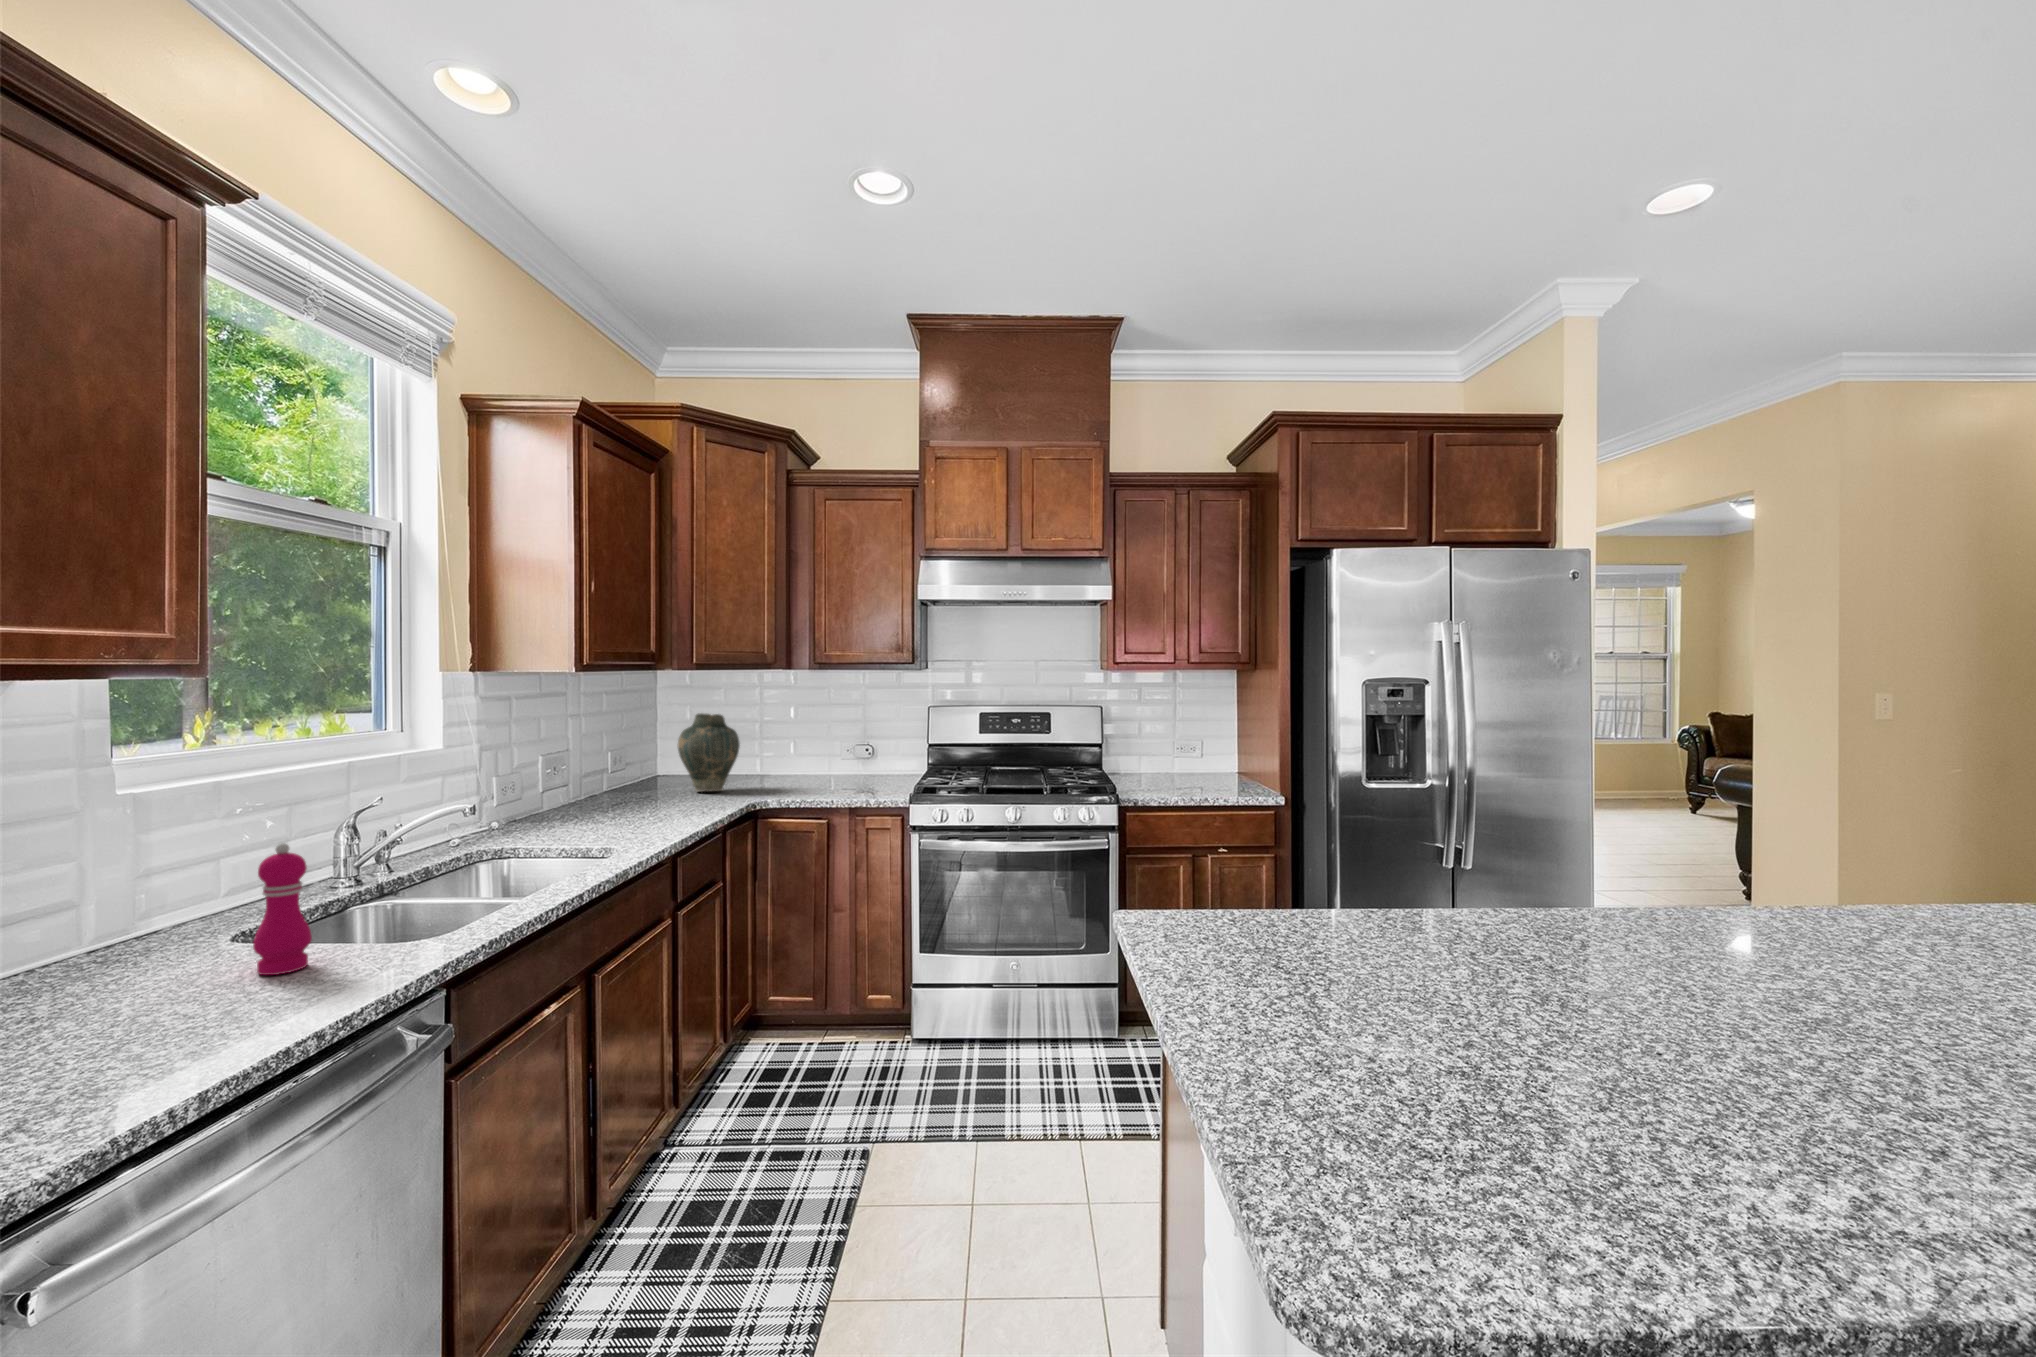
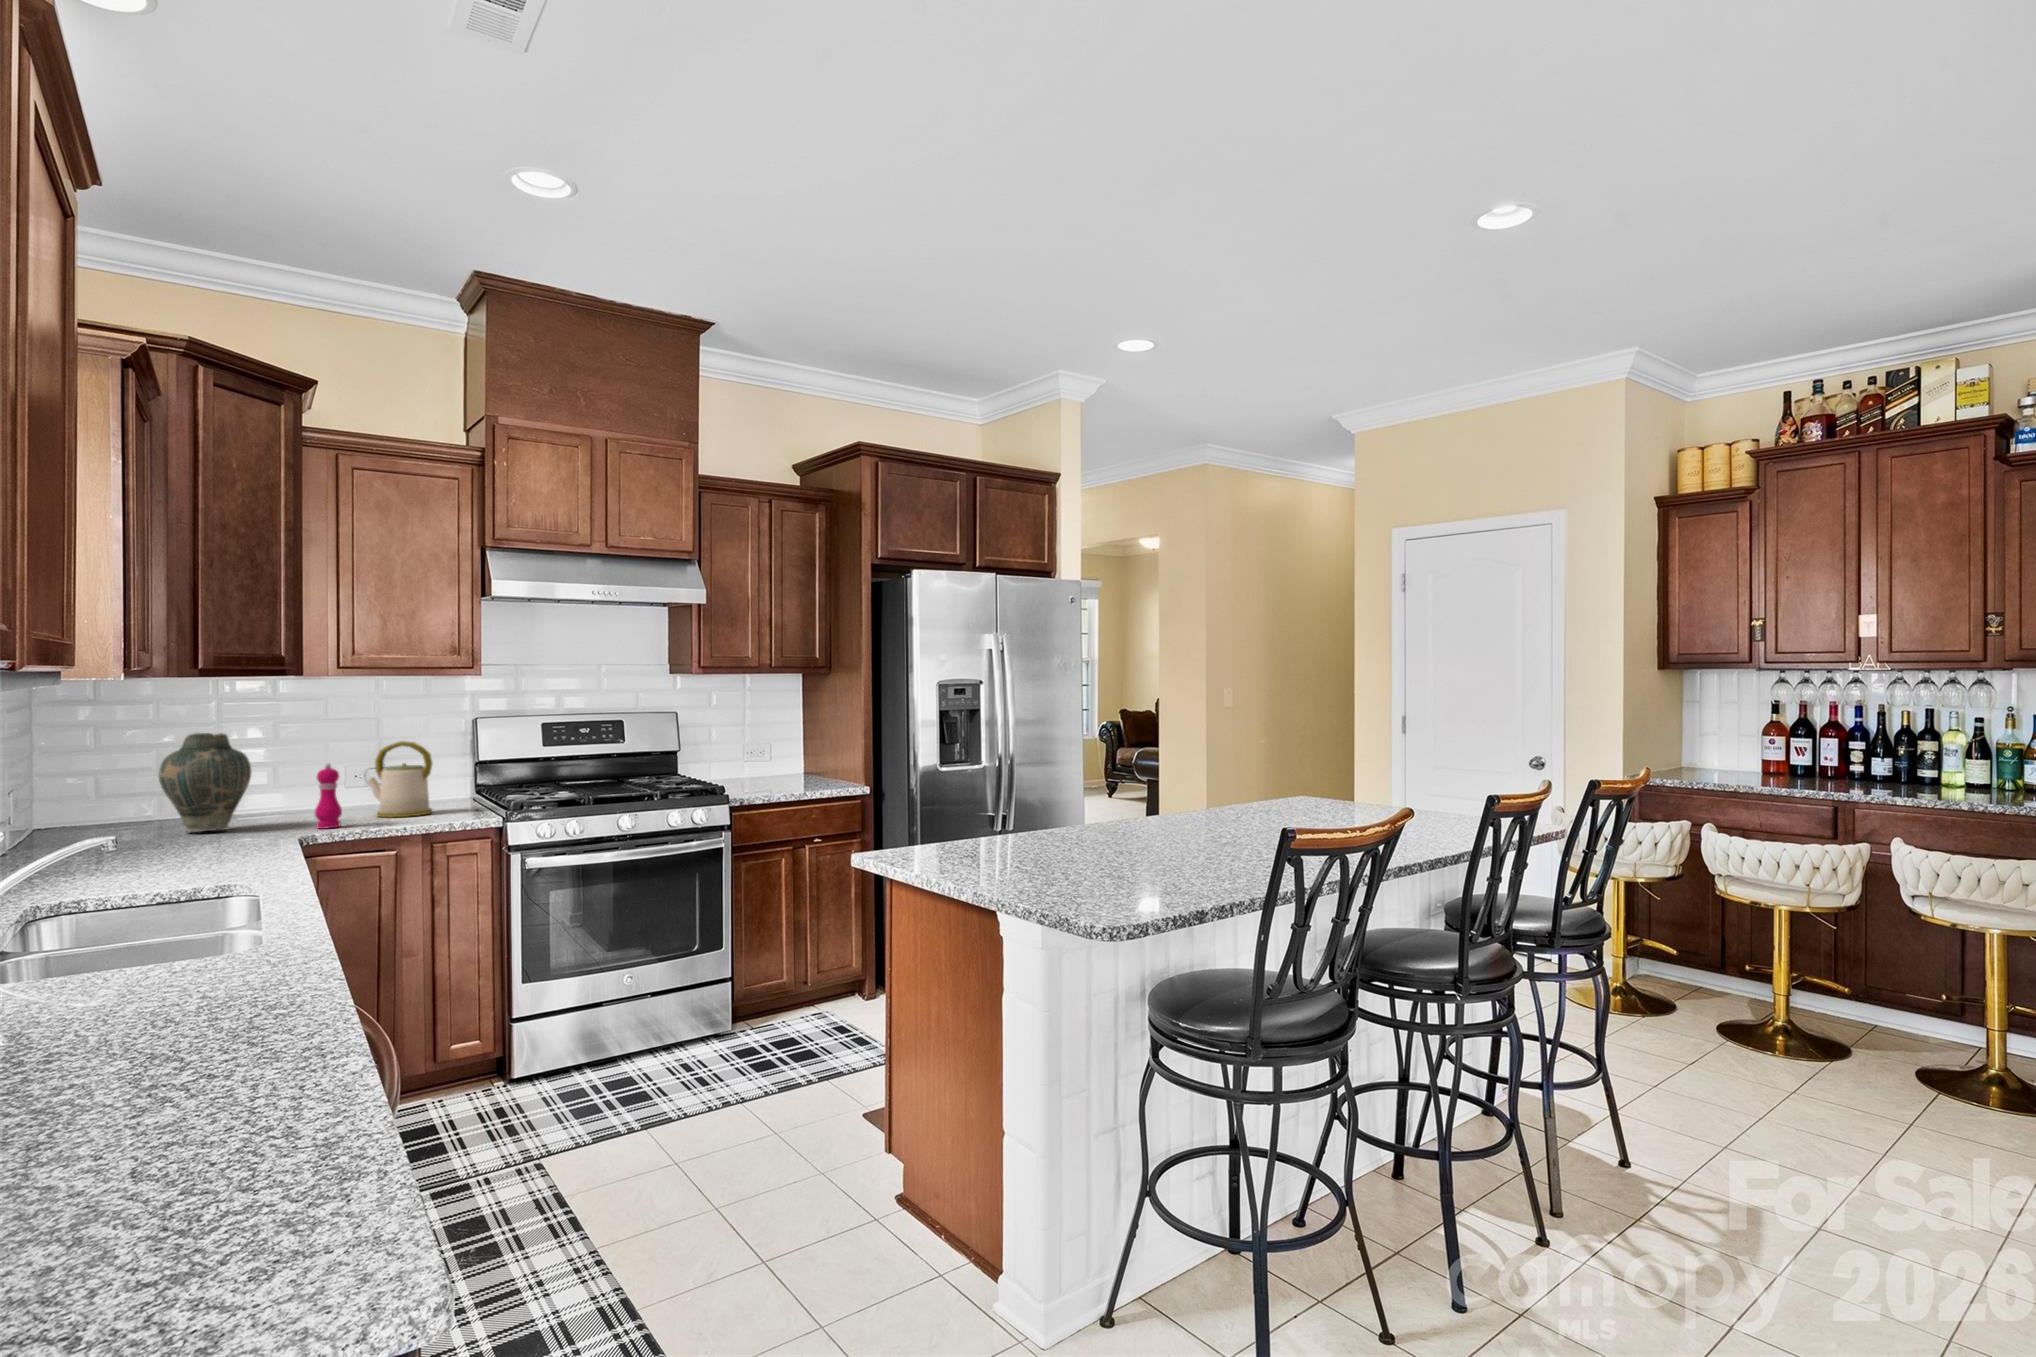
kettle: none [831,725,878,791] -> present [367,741,432,818]
pepper mill: present [253,843,312,975] -> present [315,763,342,829]

